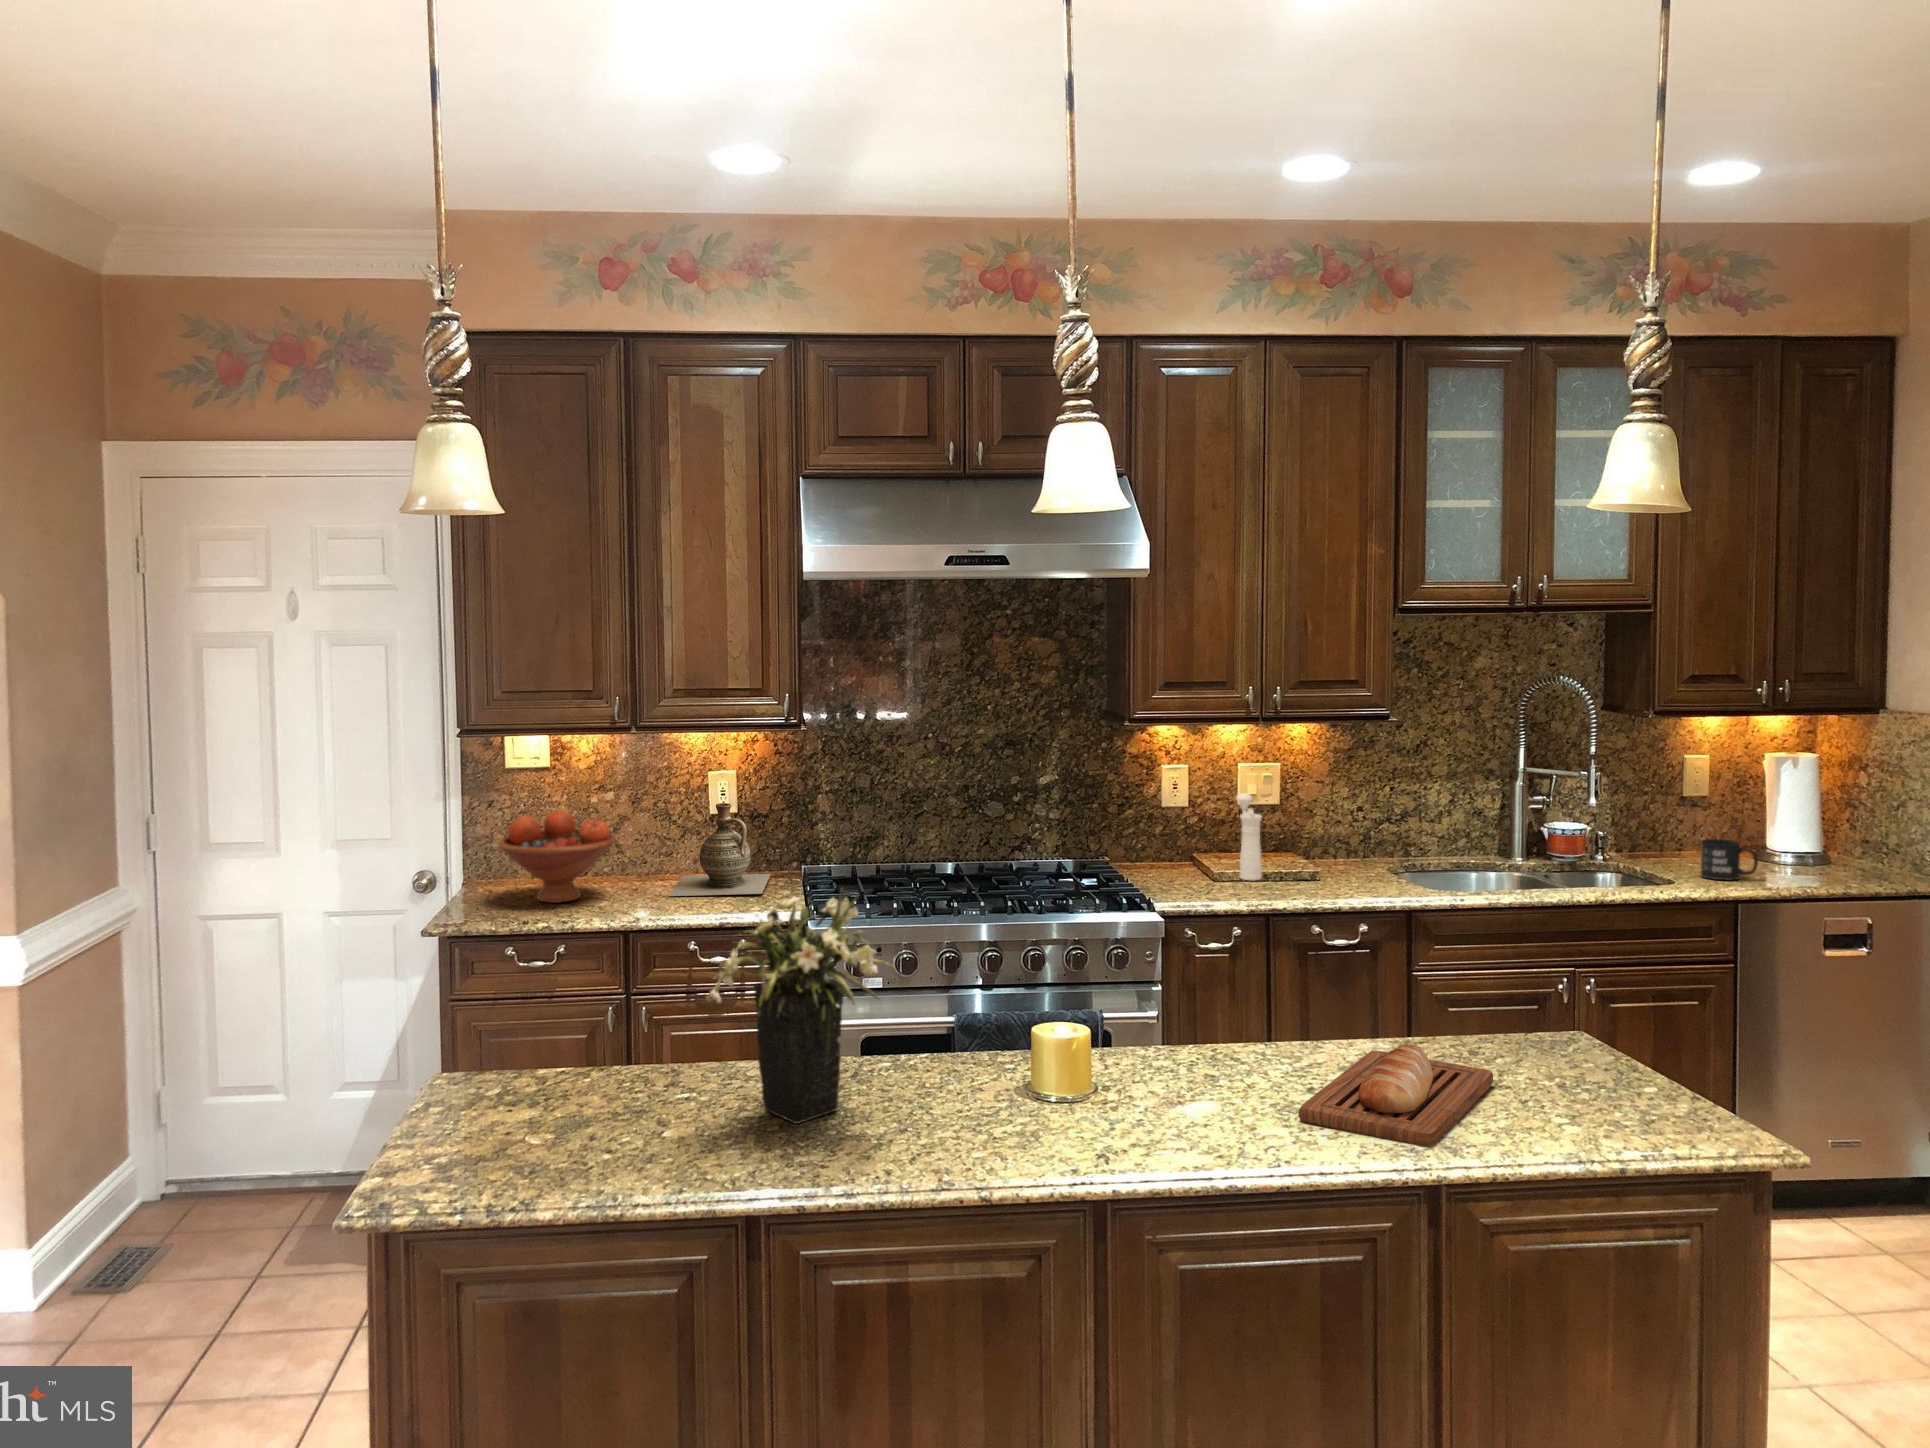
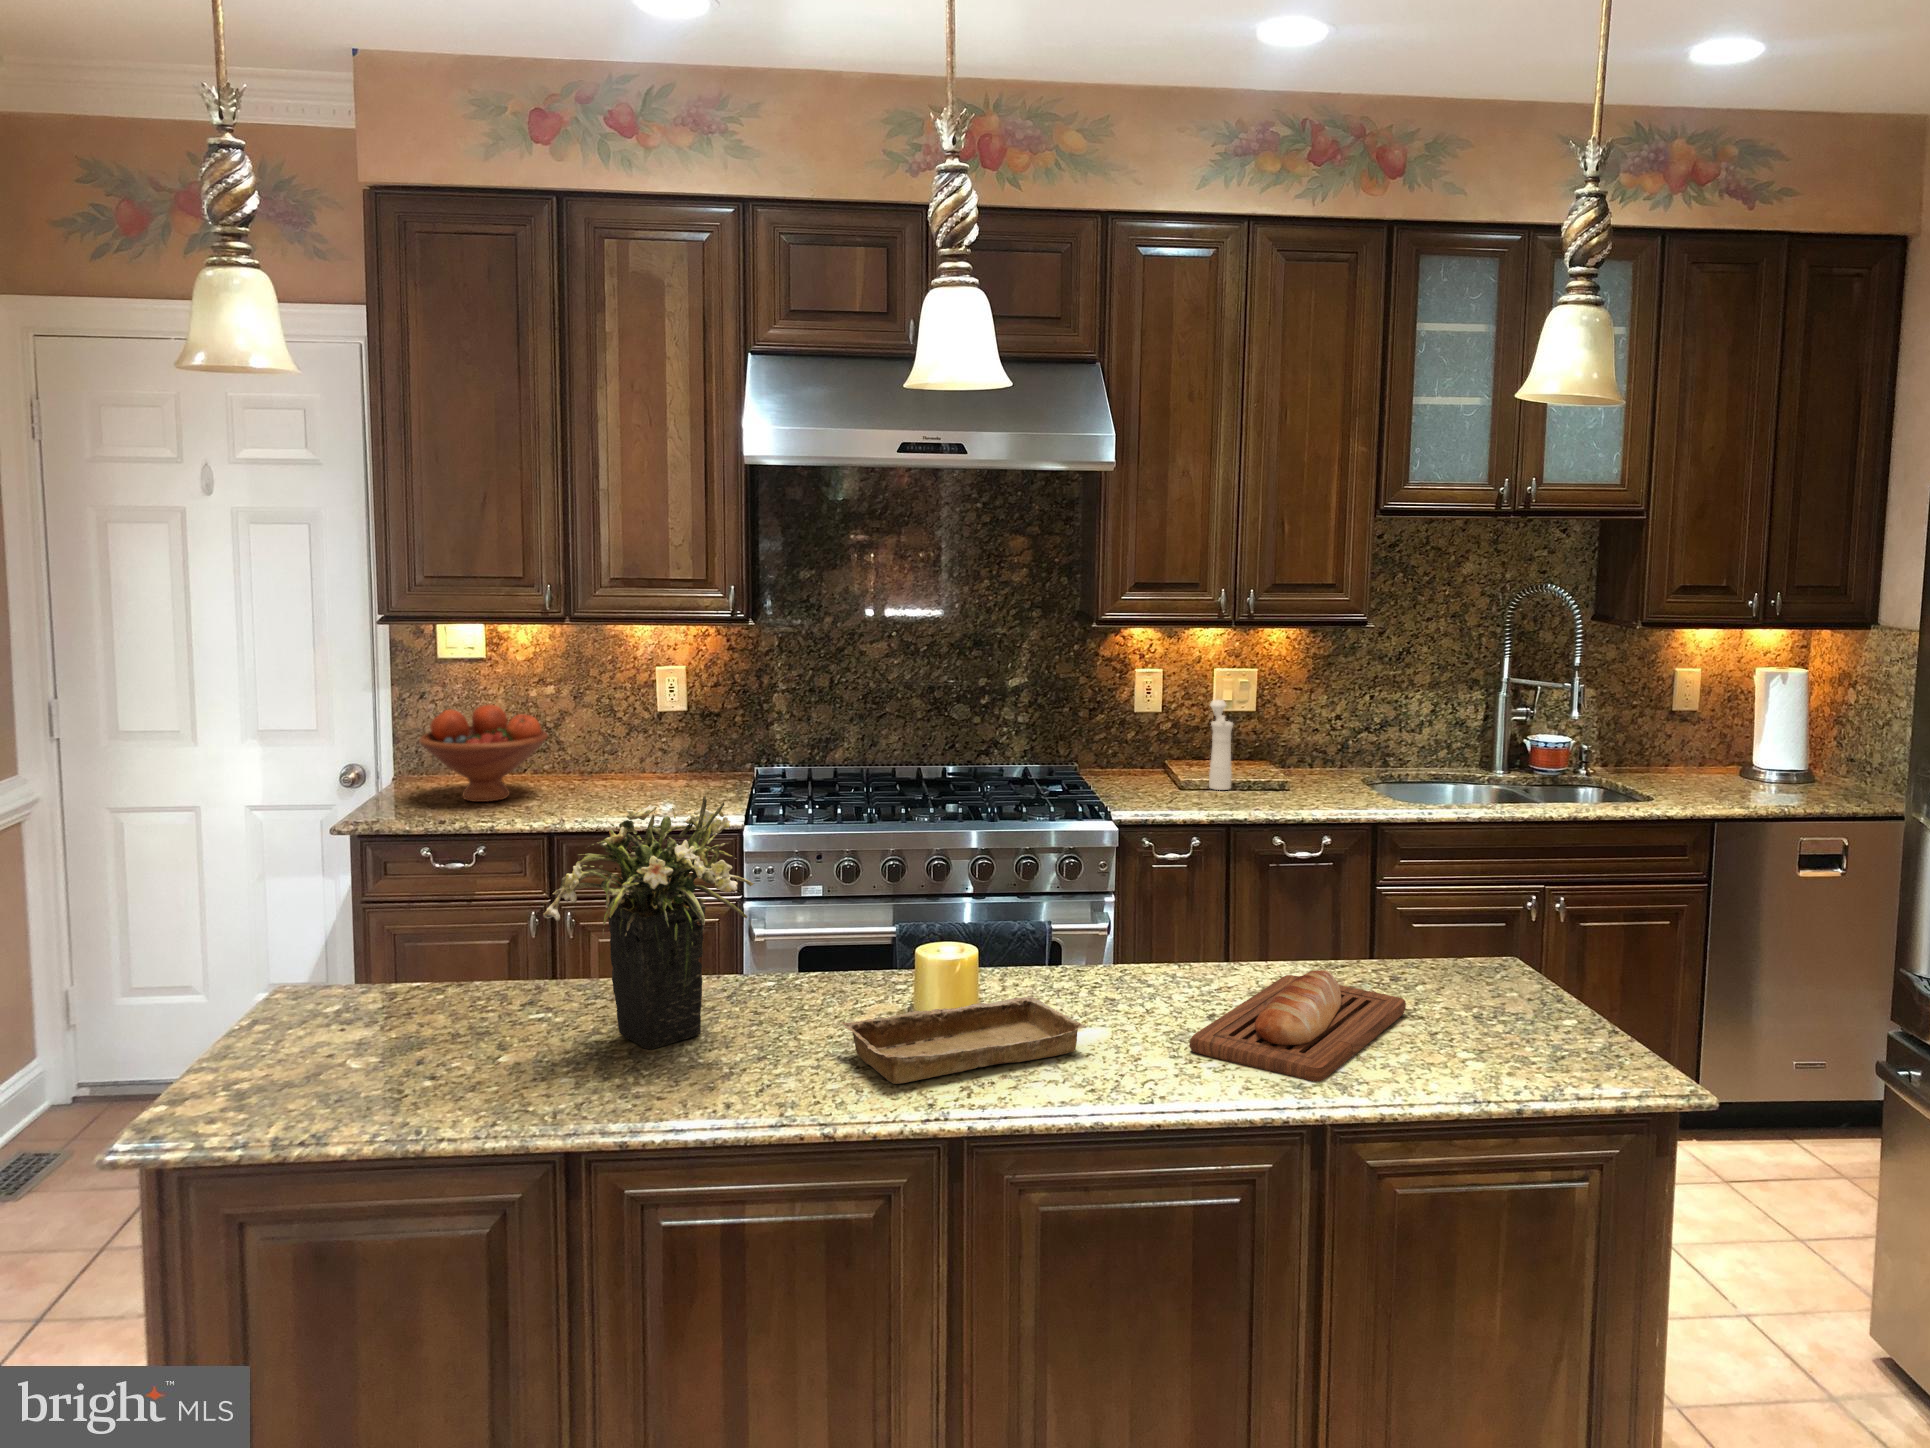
ceramic jug: present [668,803,771,896] -> none [604,700,720,797]
mug: present [1701,839,1758,880] -> none [1678,755,1735,798]
tray: none [974,1072,1202,1152] -> present [842,996,1085,1084]

